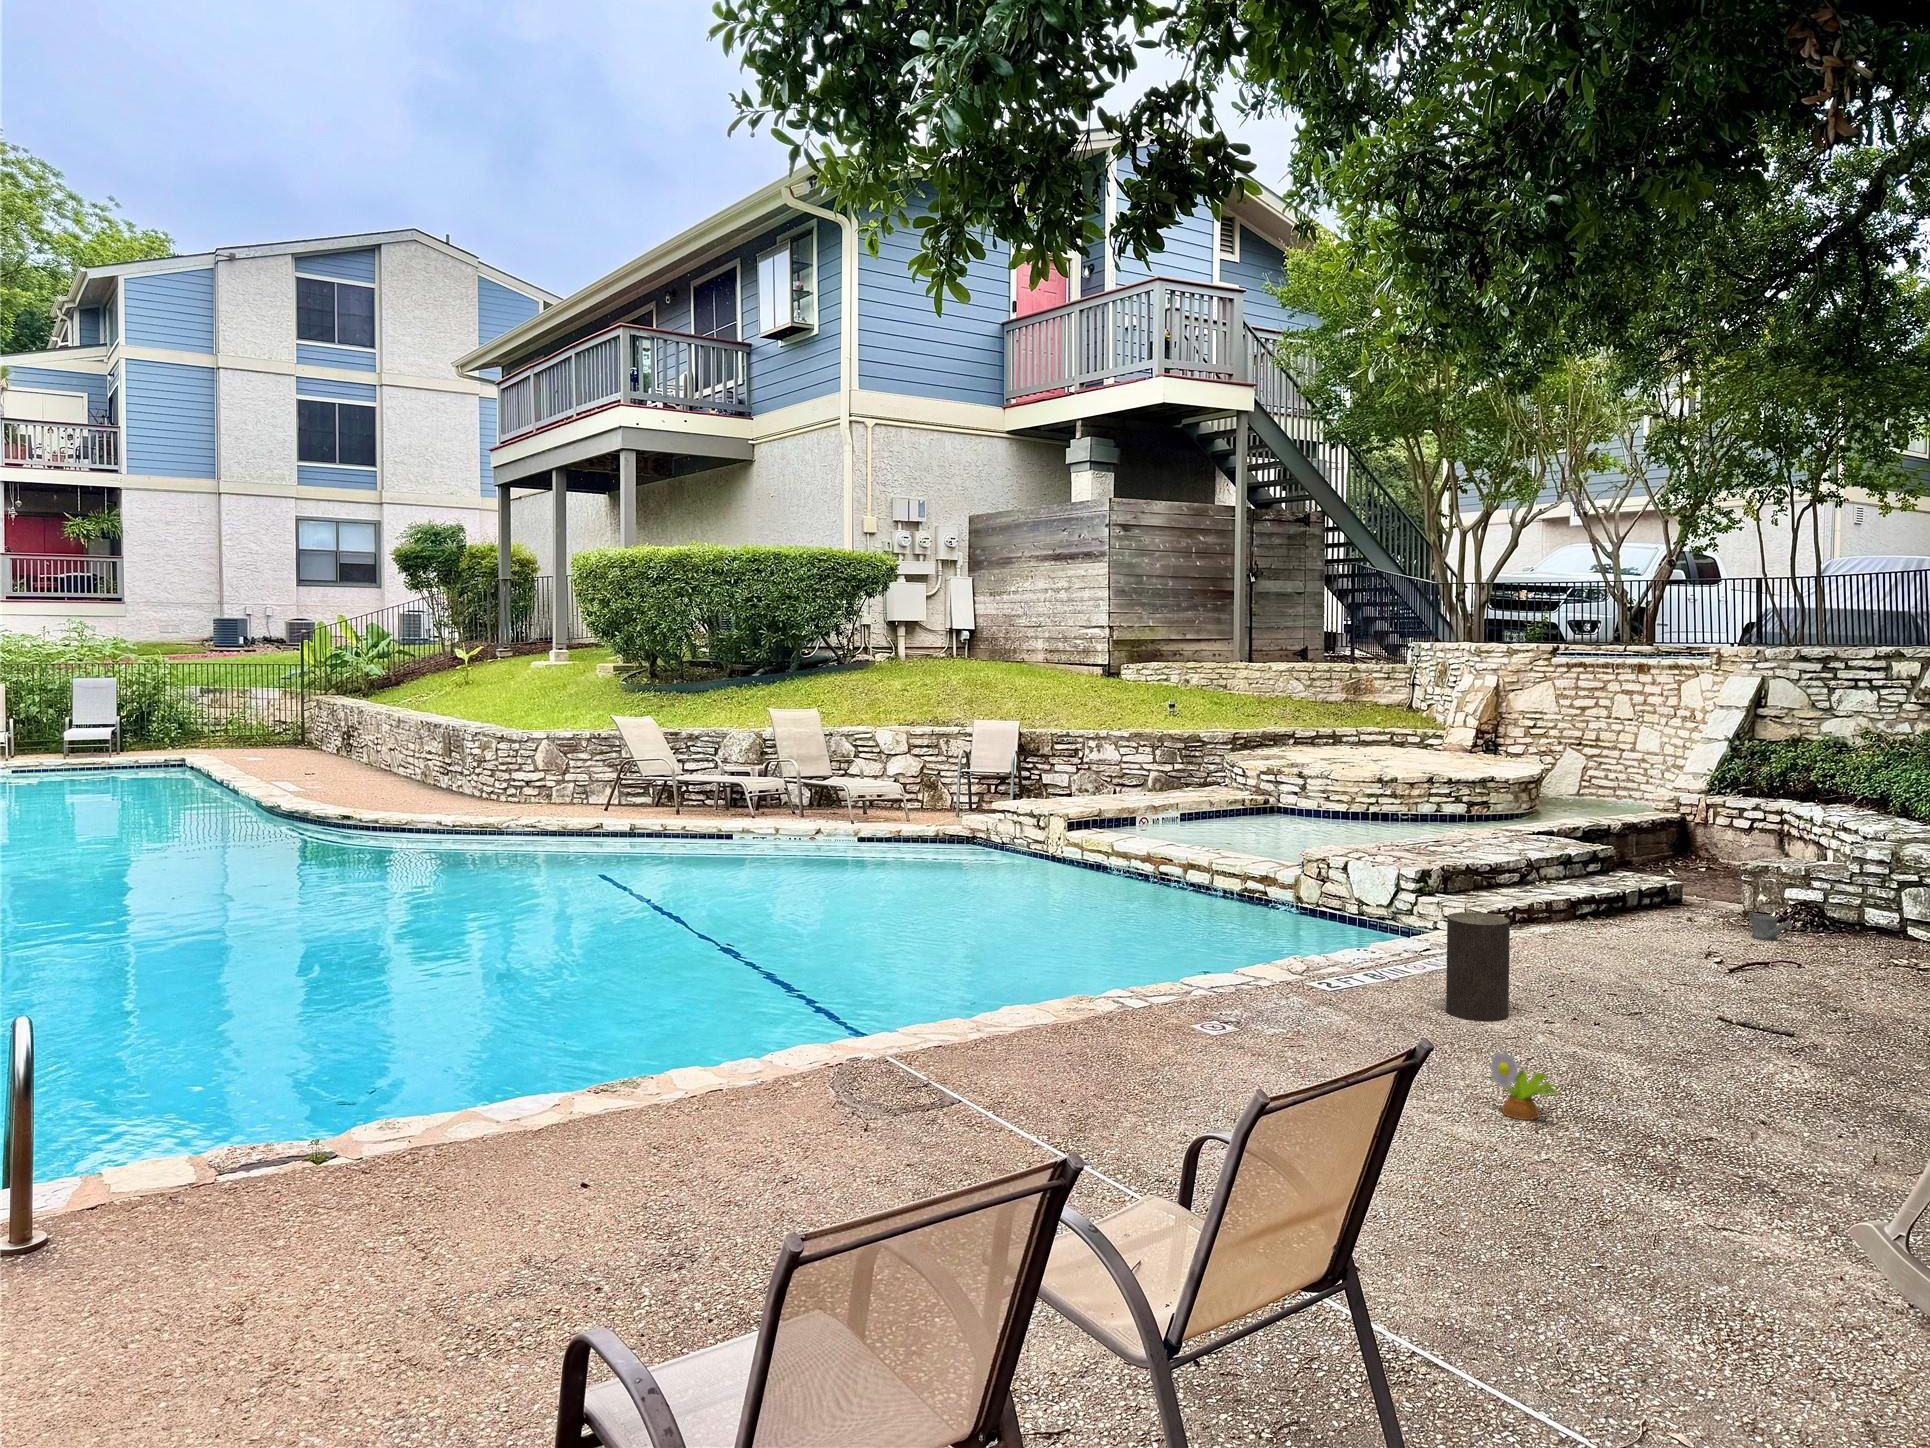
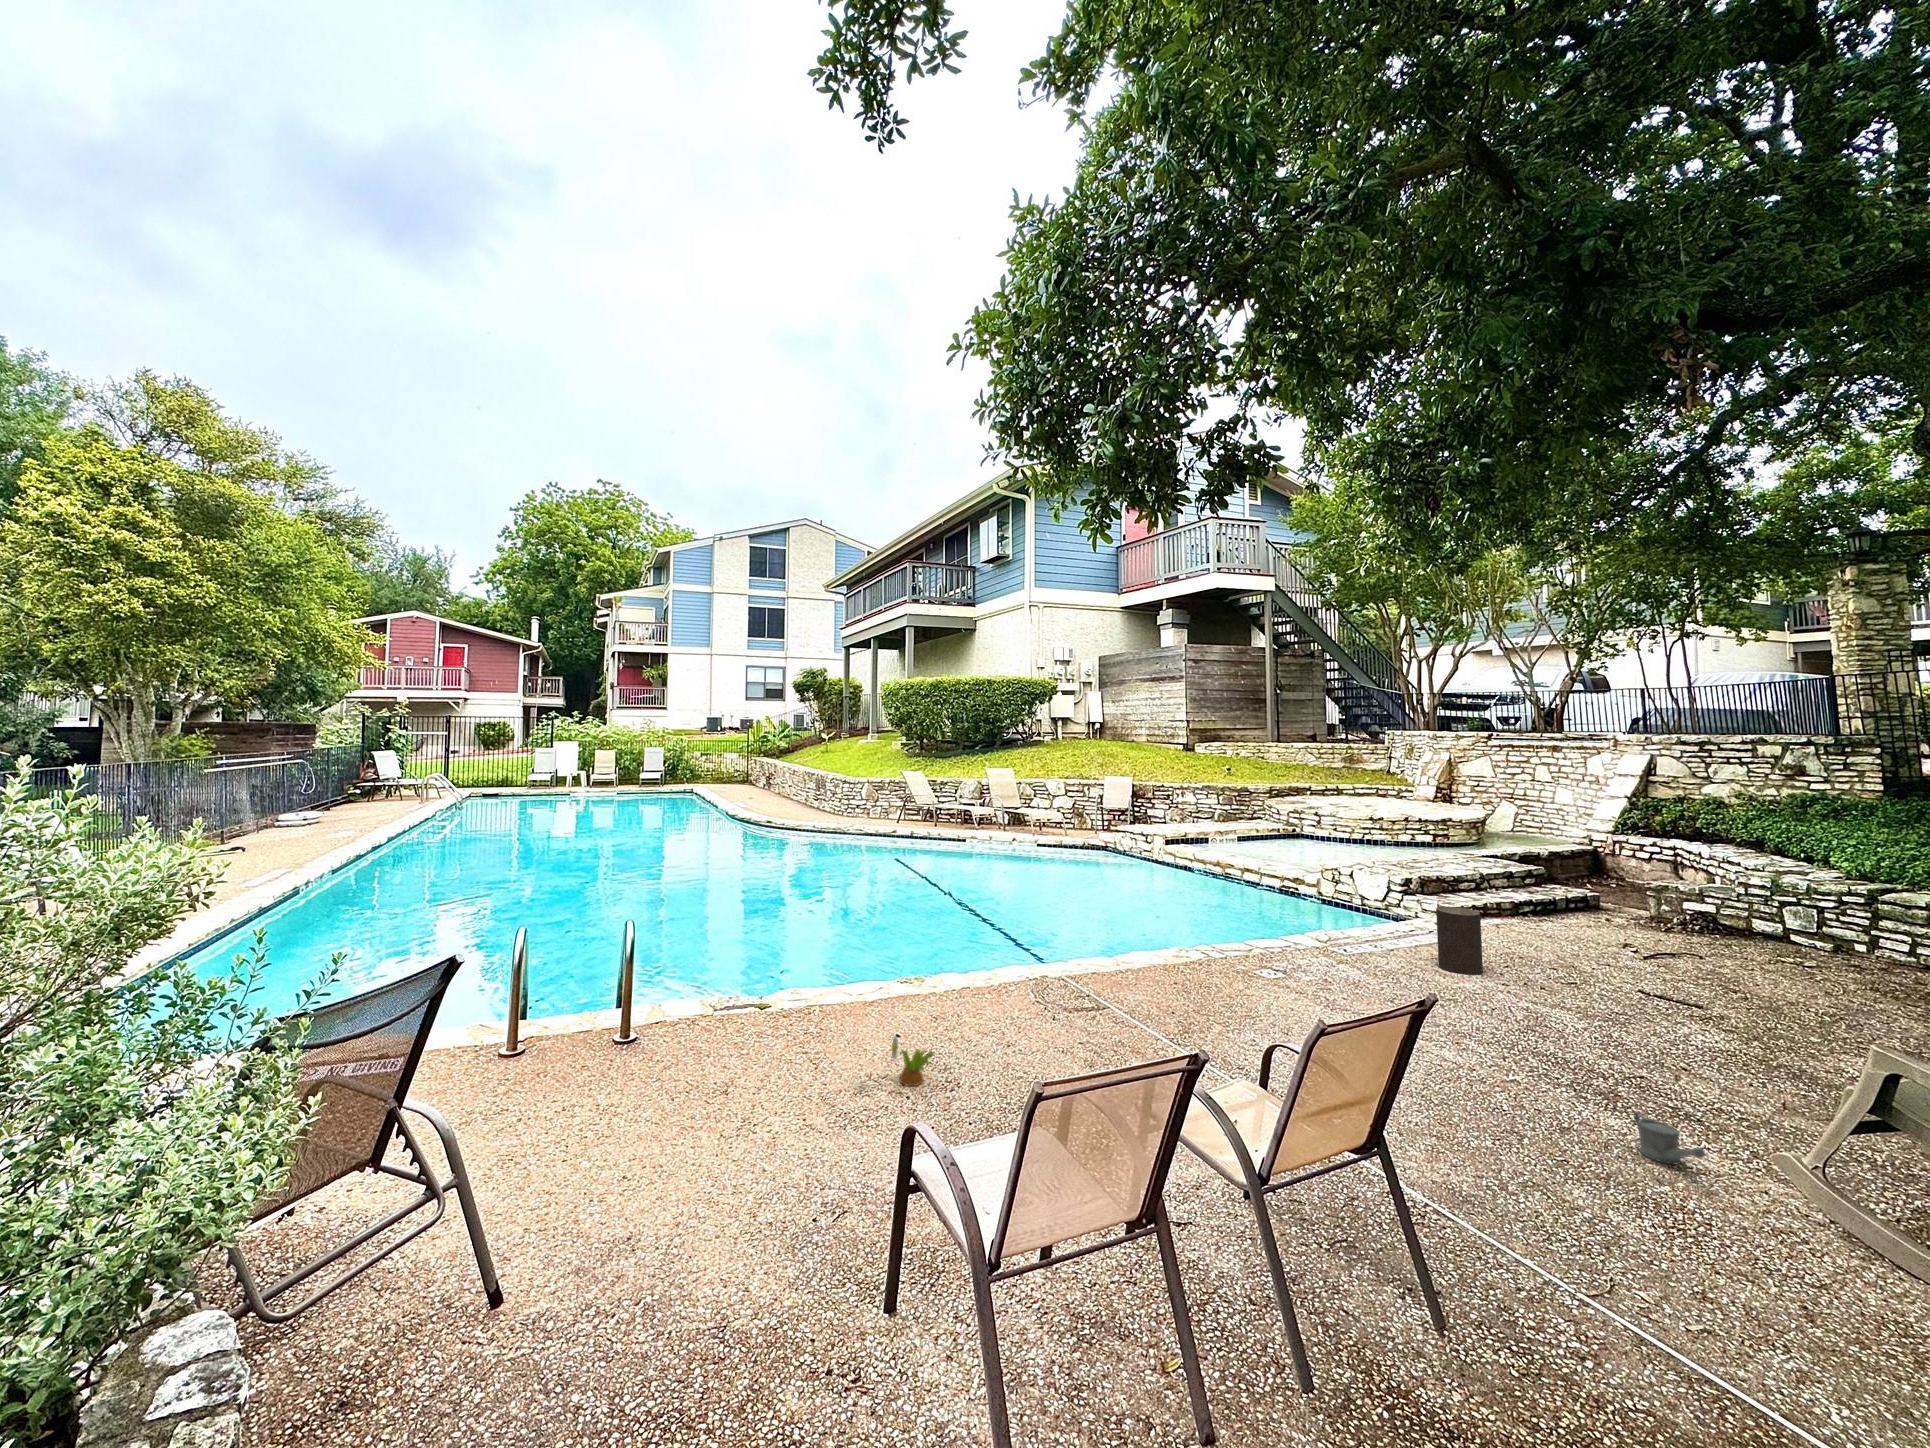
watering can: present [1750,912,1792,940] -> present [1633,1112,1705,1165]
decorative plant: present [1489,1051,1559,1120] -> present [892,1036,934,1086]

